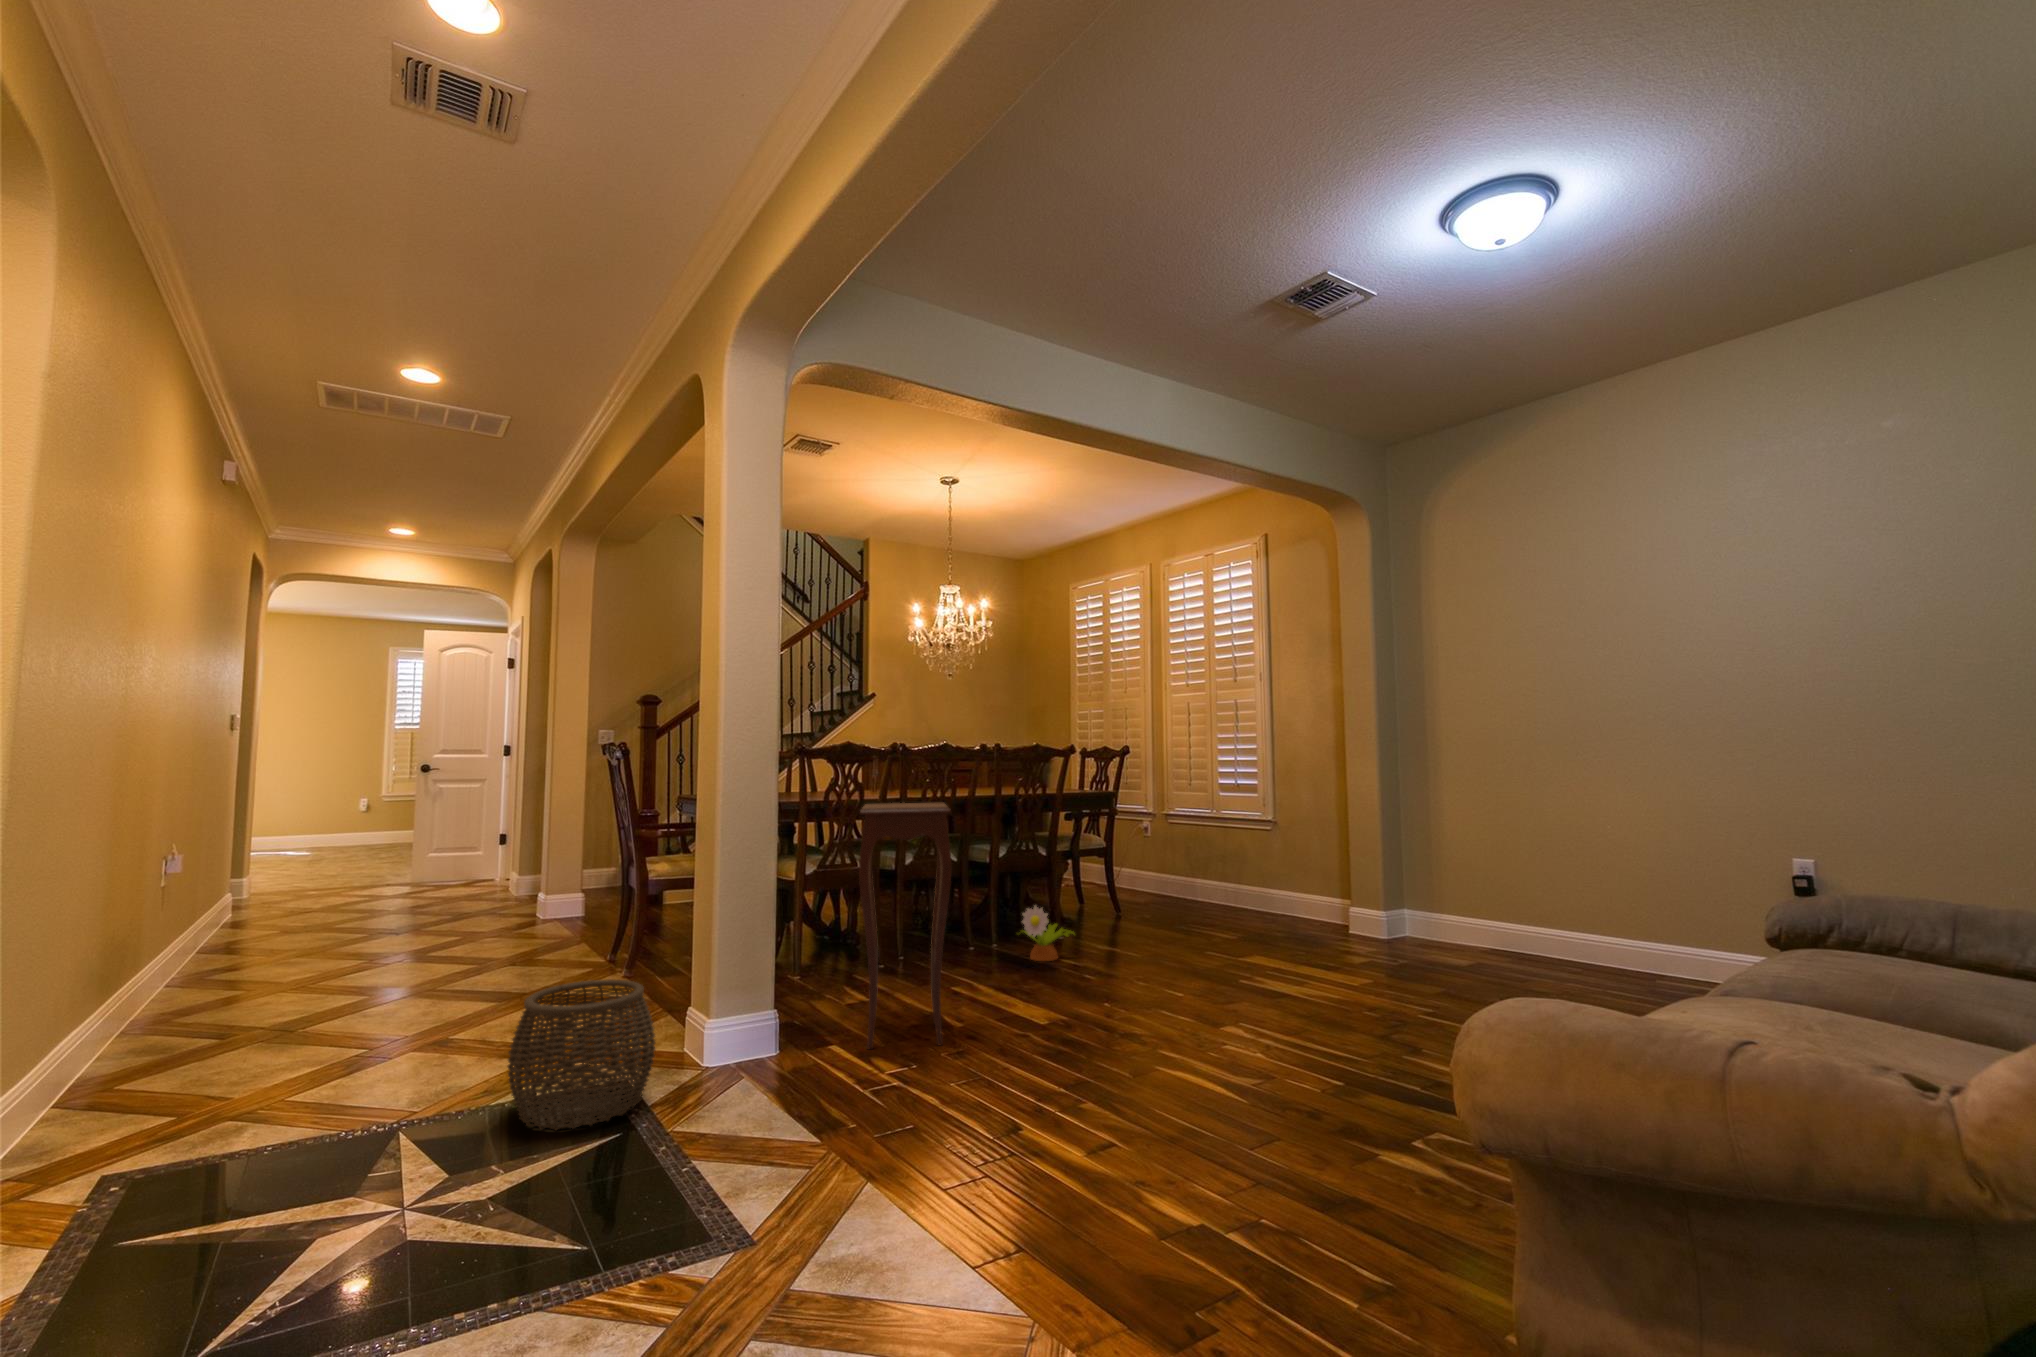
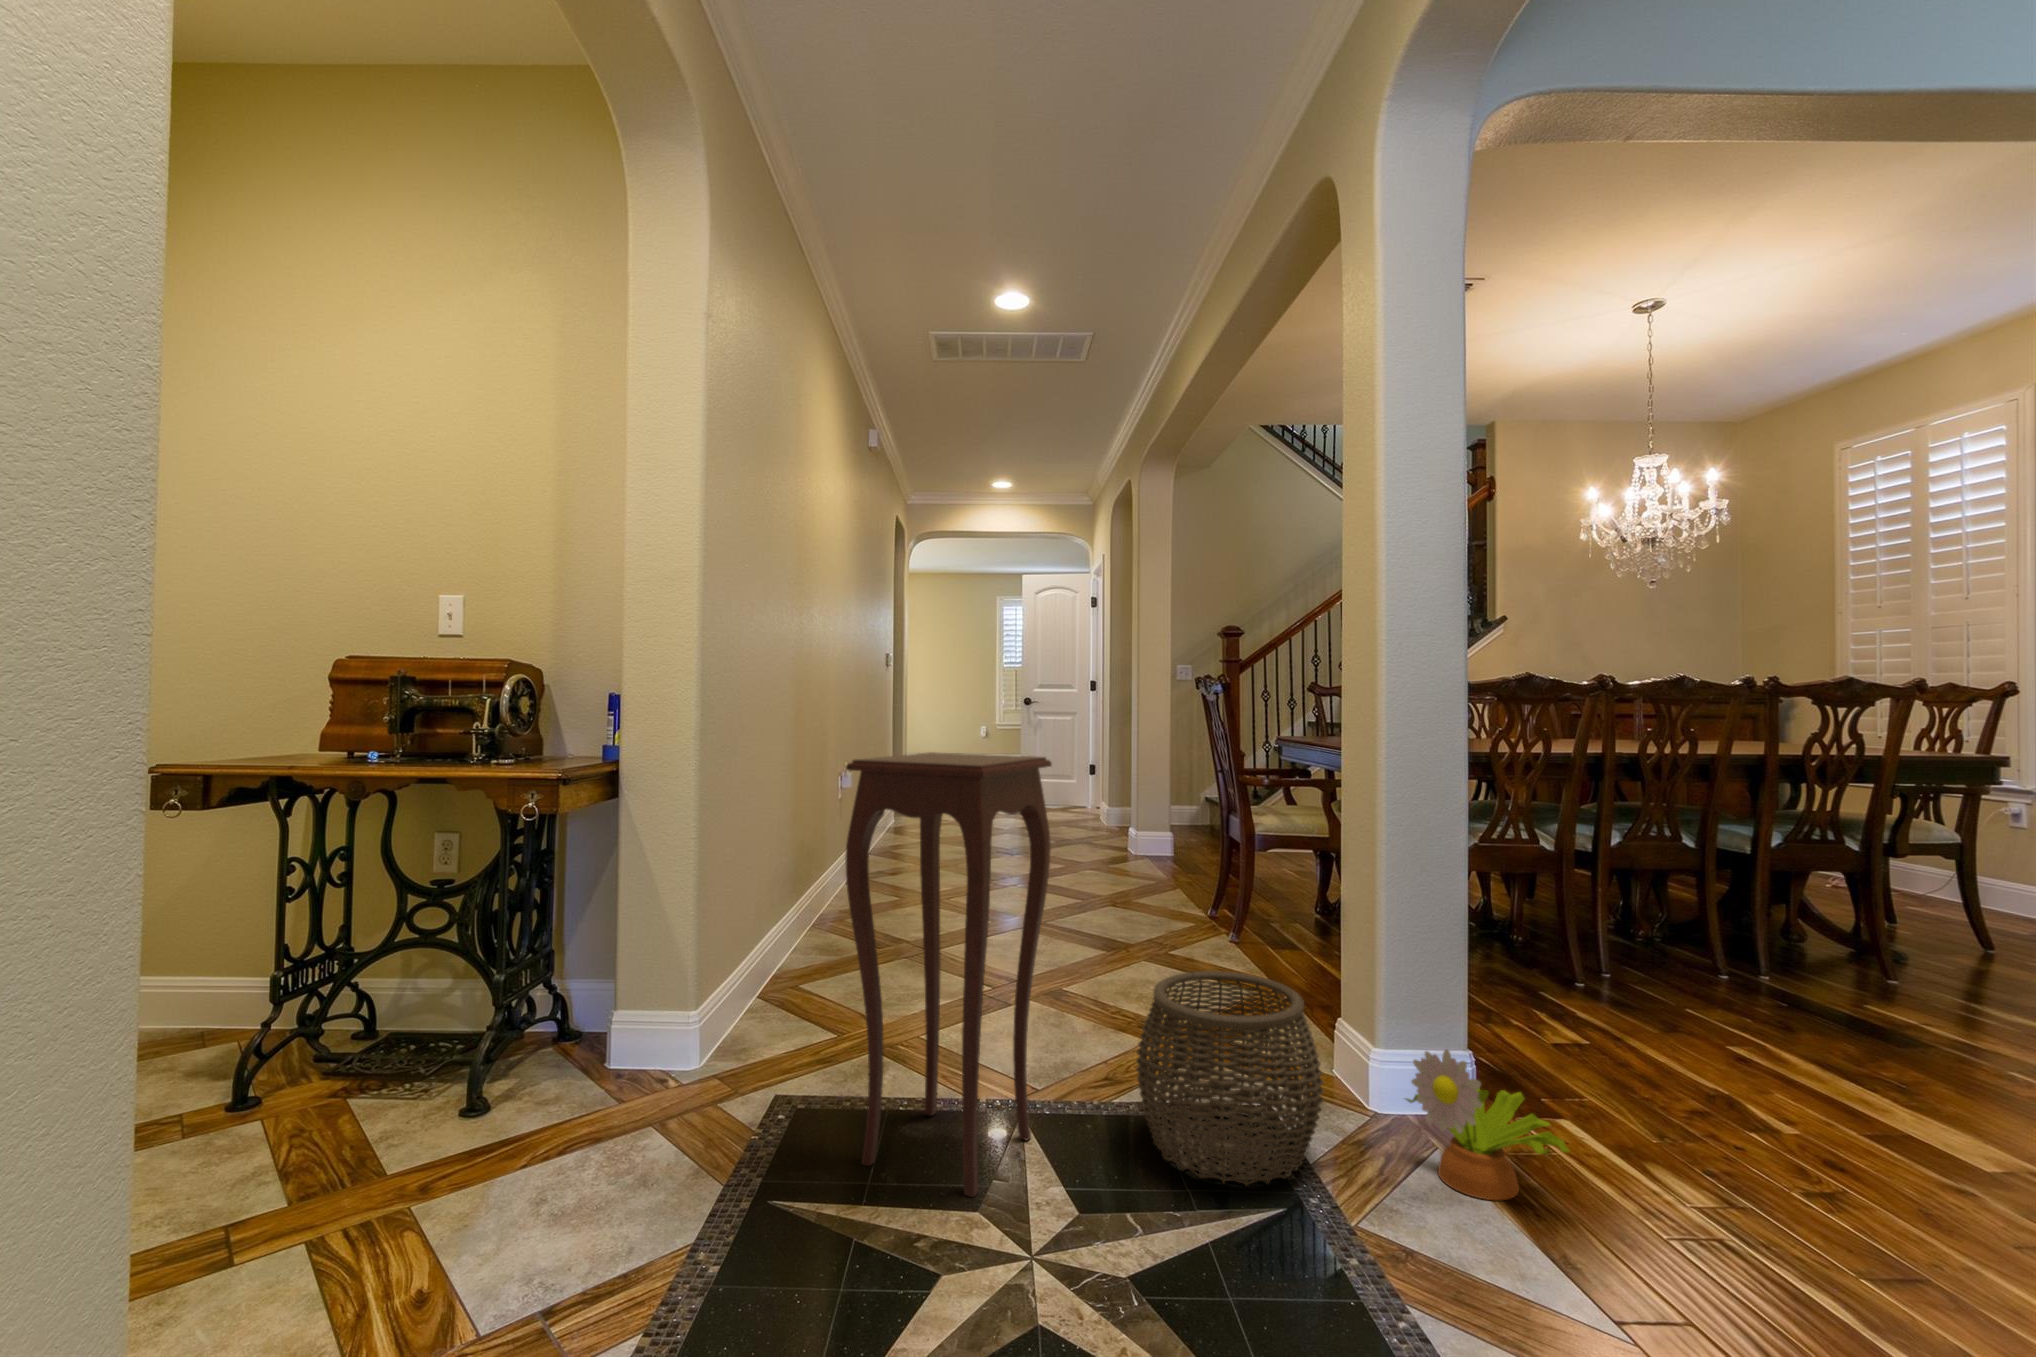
side table: present [859,802,951,1049] -> present [845,752,1052,1197]
decorative plant: present [1018,906,1074,961] -> present [1406,1049,1569,1200]

